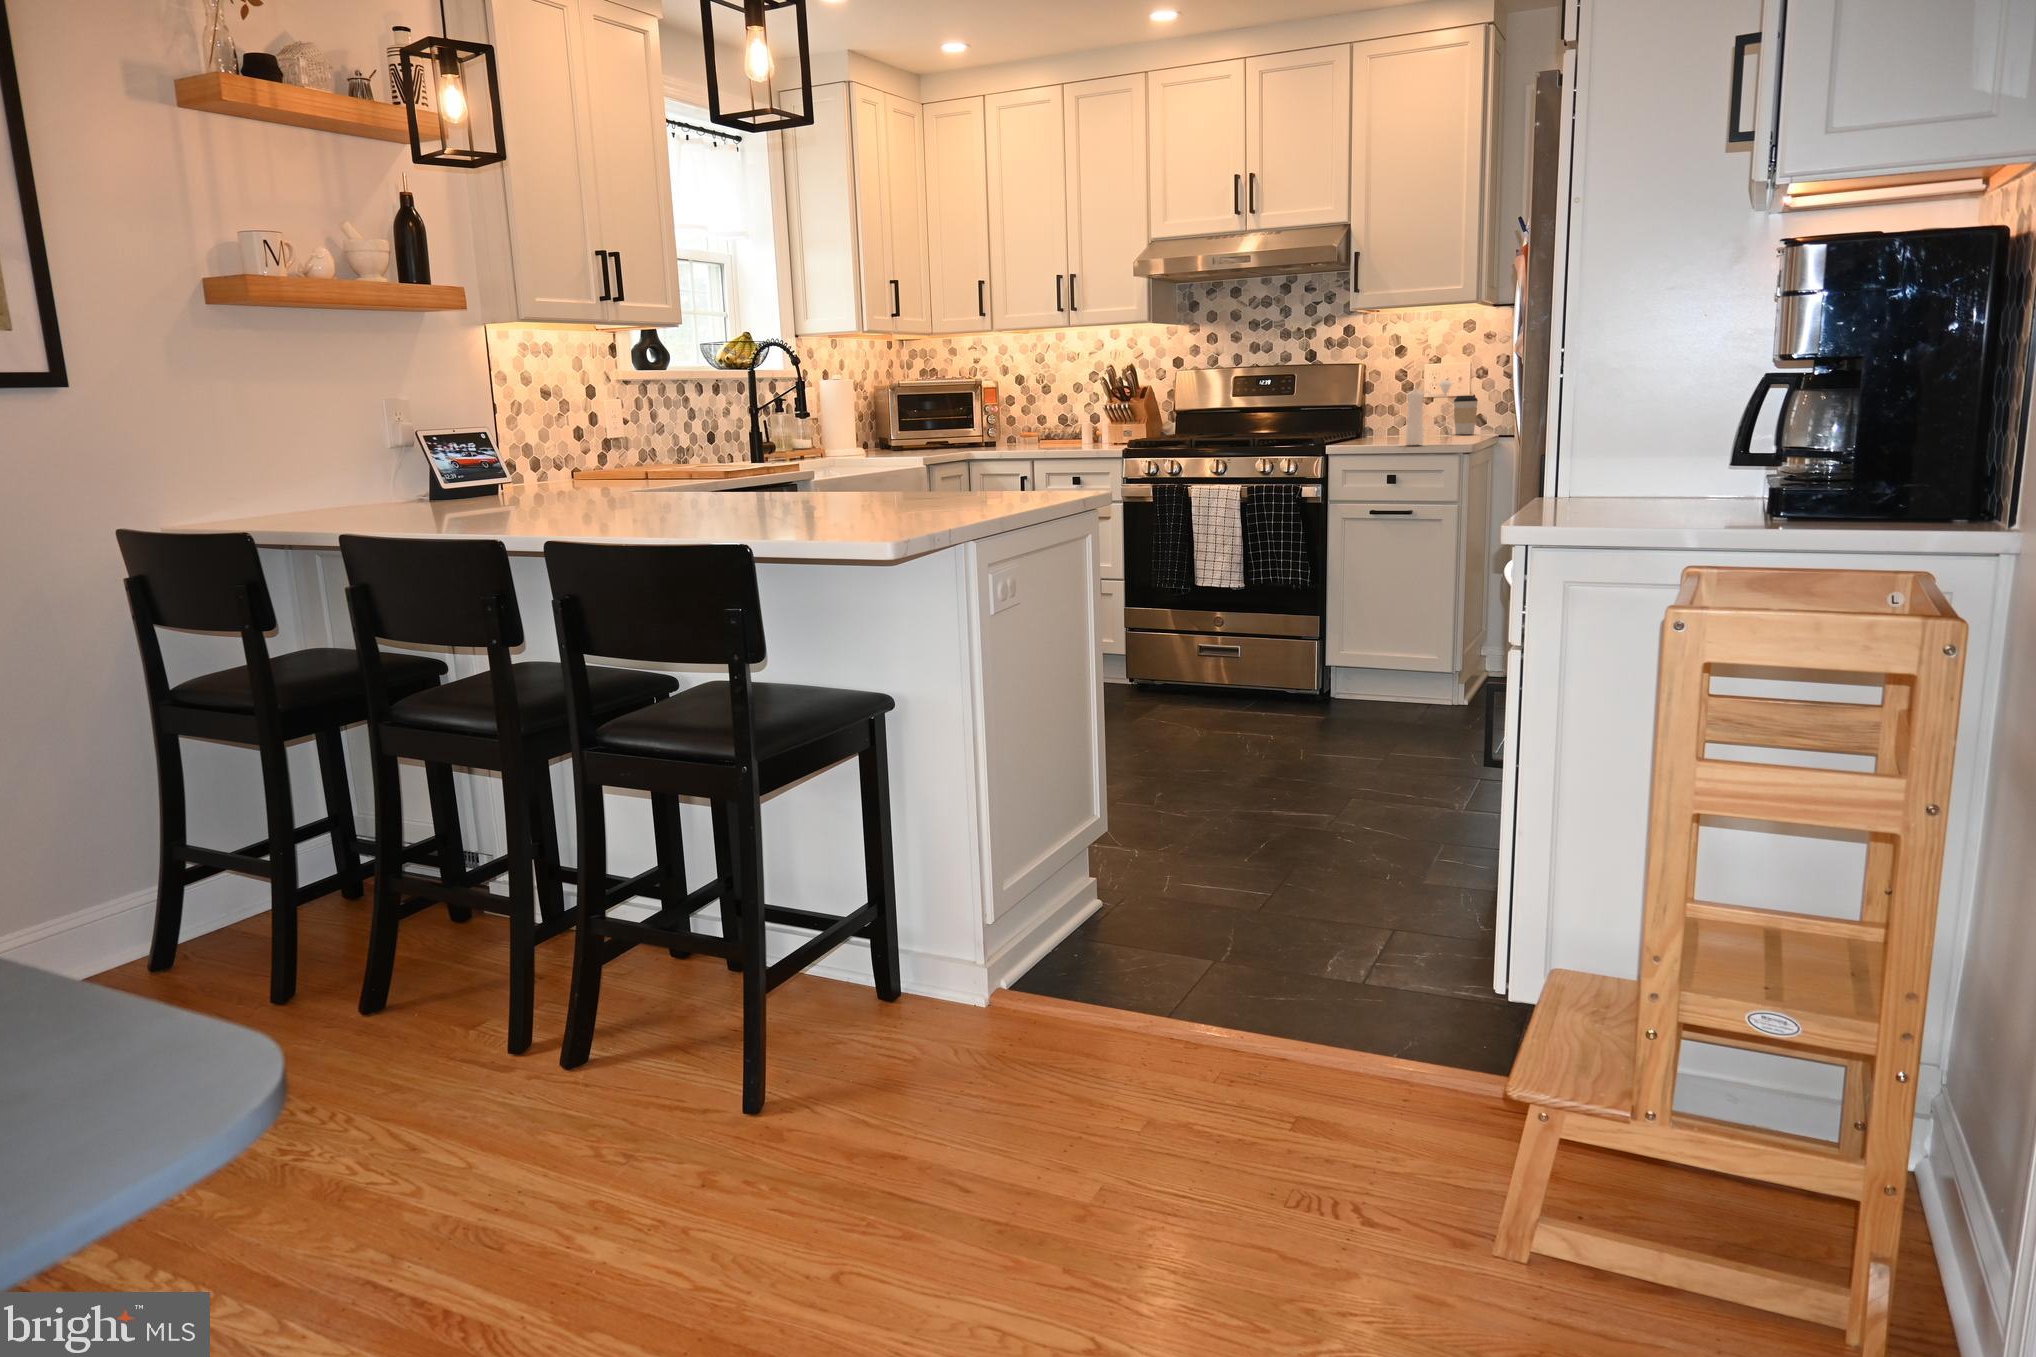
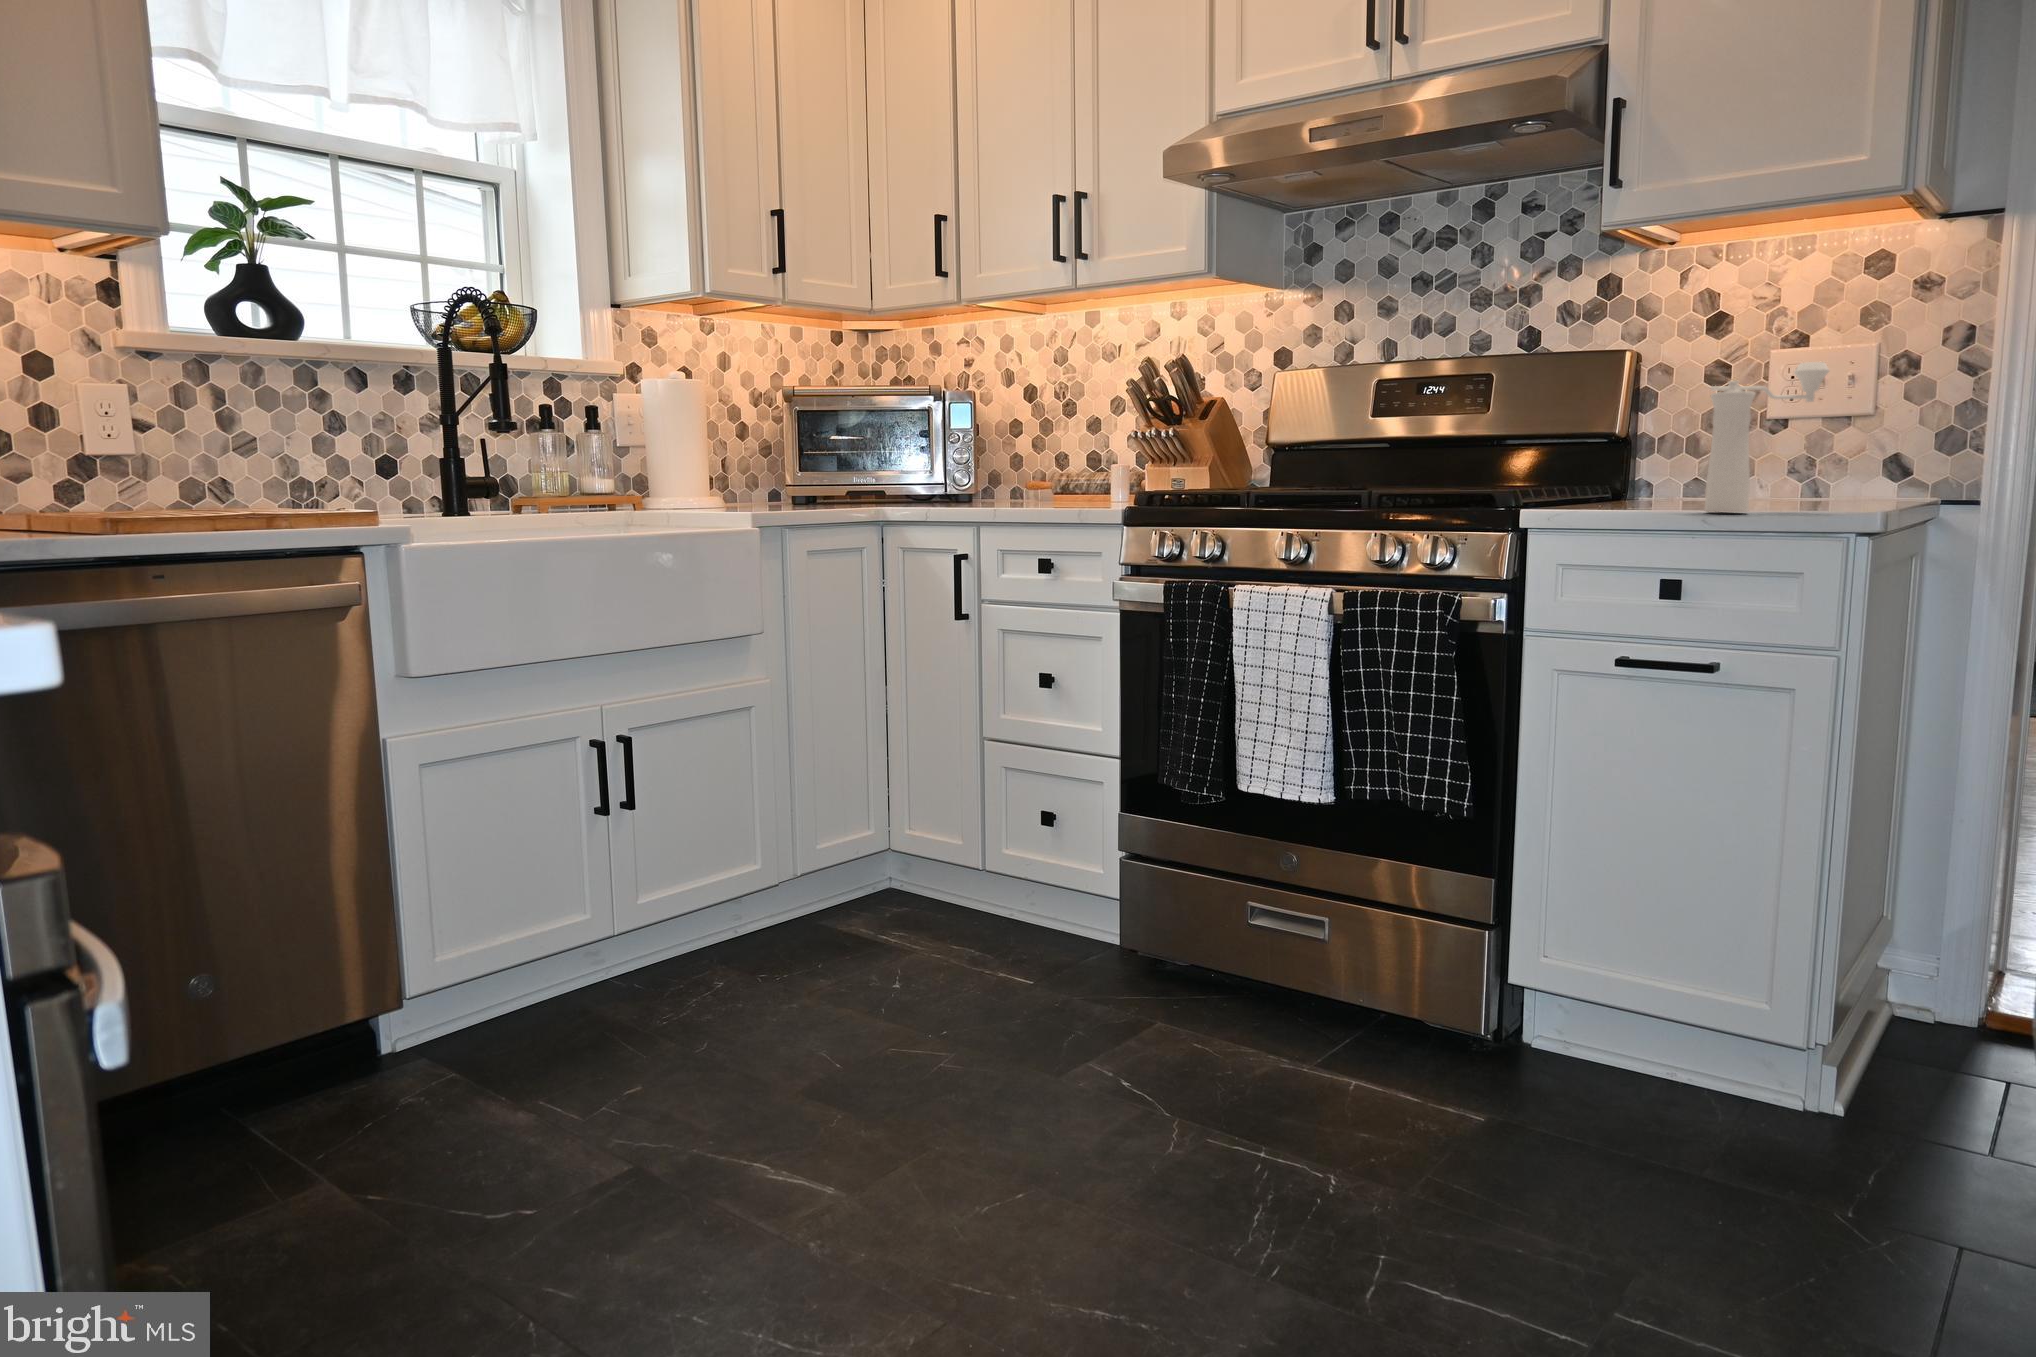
coffee cup: present [1454,395,1478,434] -> none [1834,411,1894,496]

